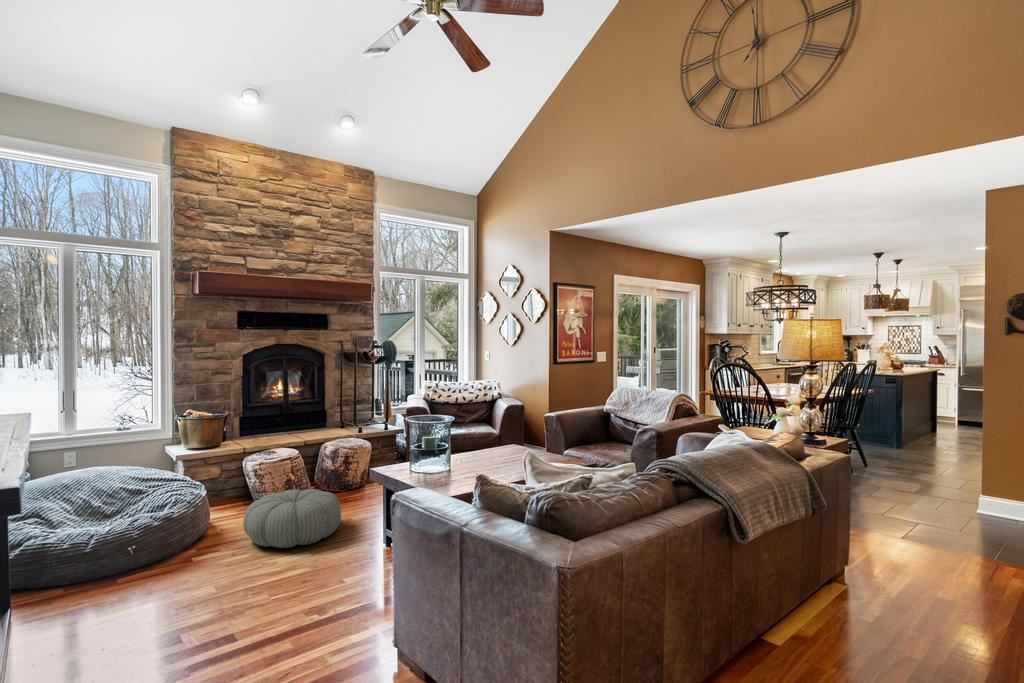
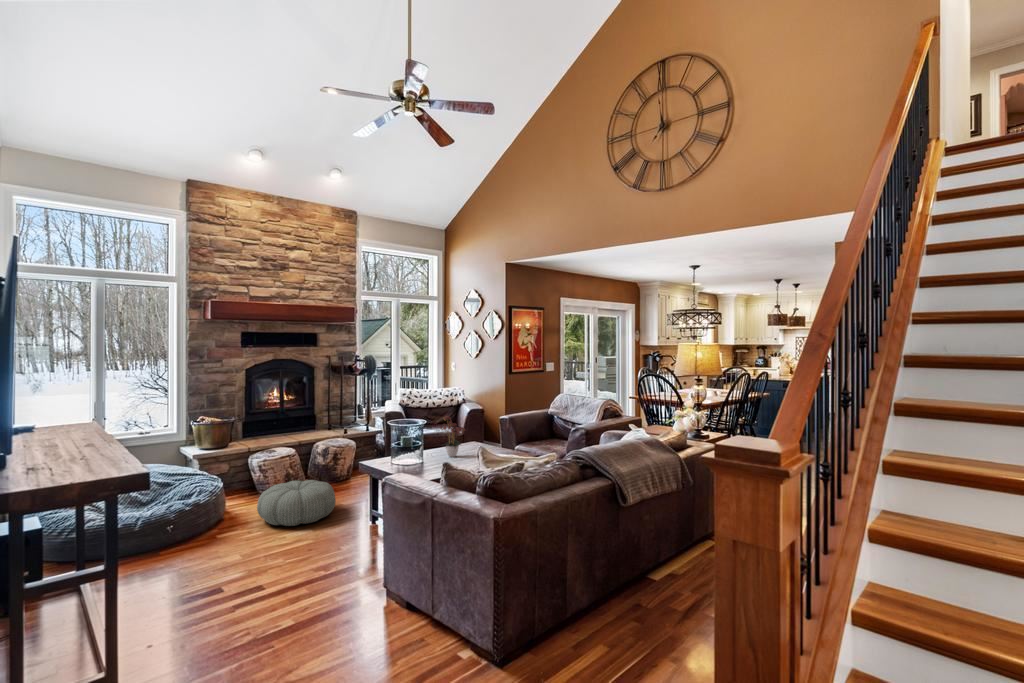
flower arrangement: none [470,408,507,463] -> present [440,416,466,457]

